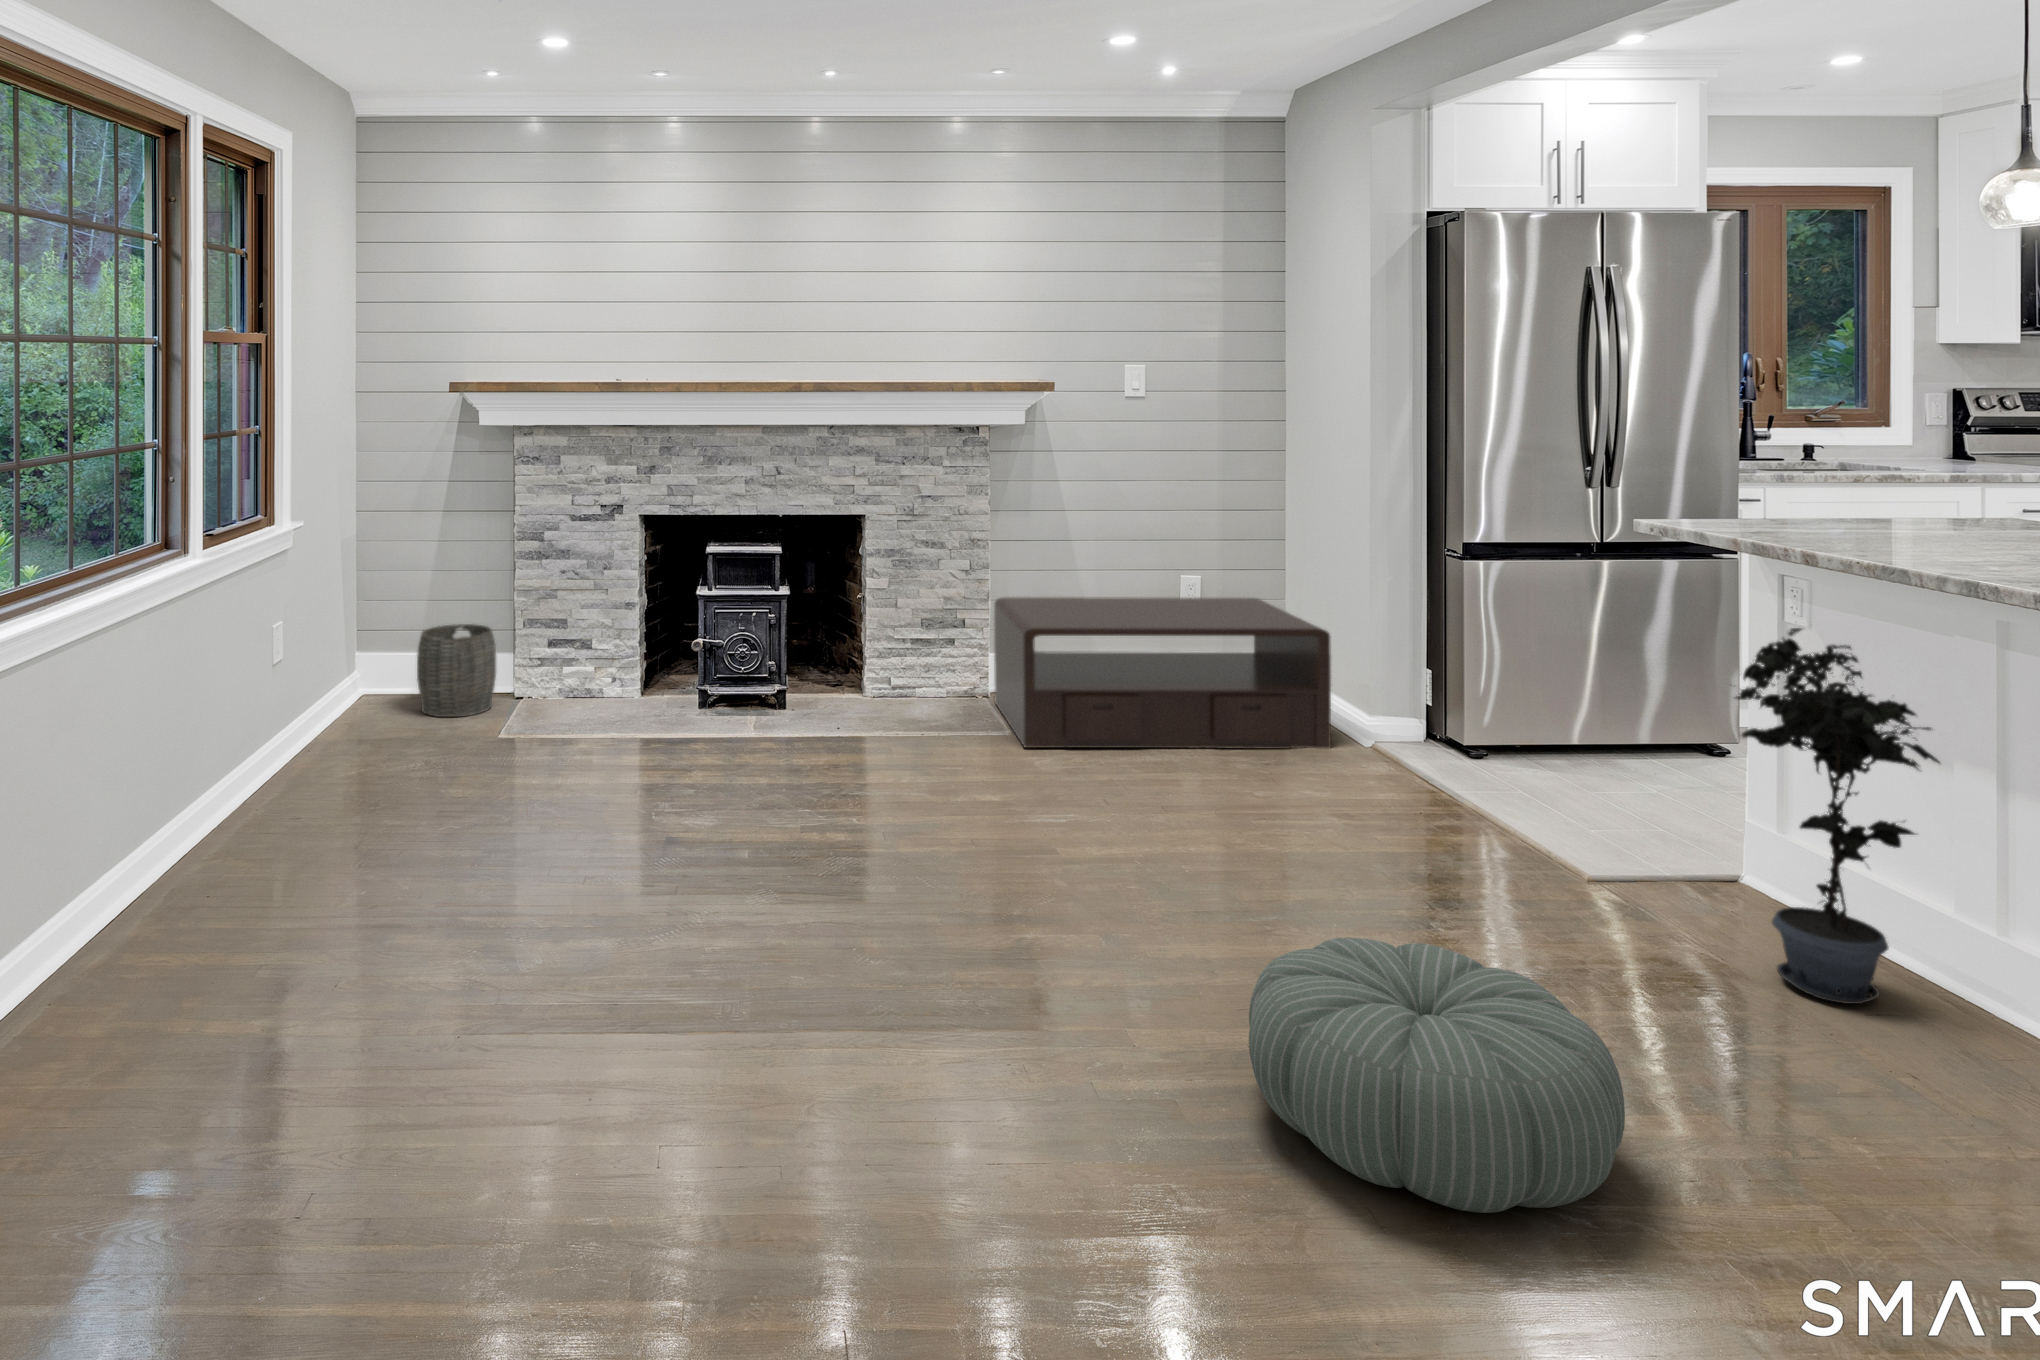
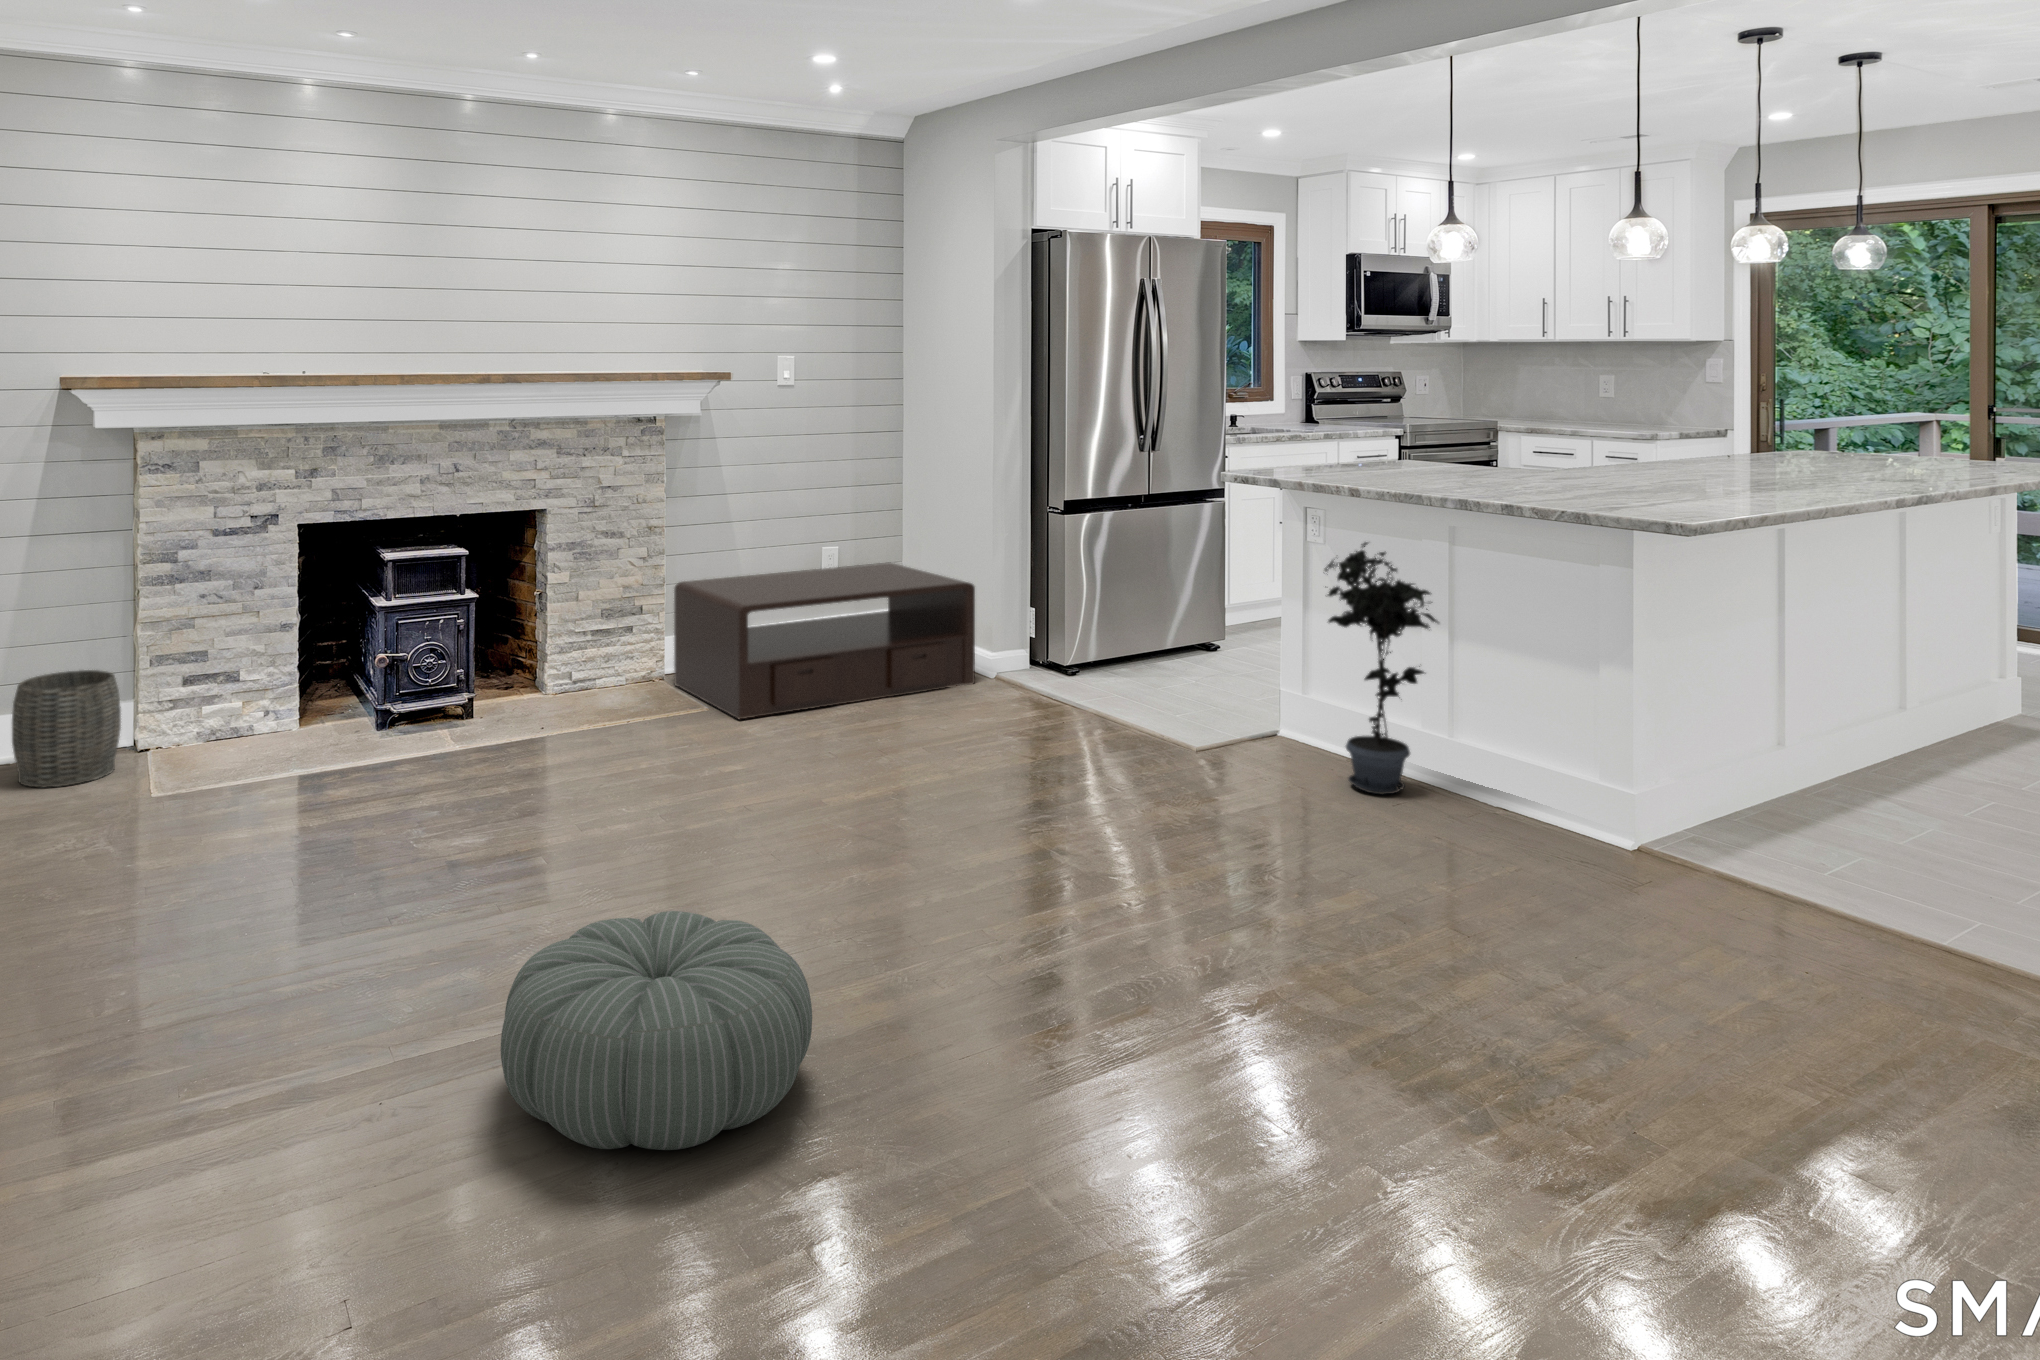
pouf: present [1249,937,1625,1213] -> present [501,911,812,1150]

